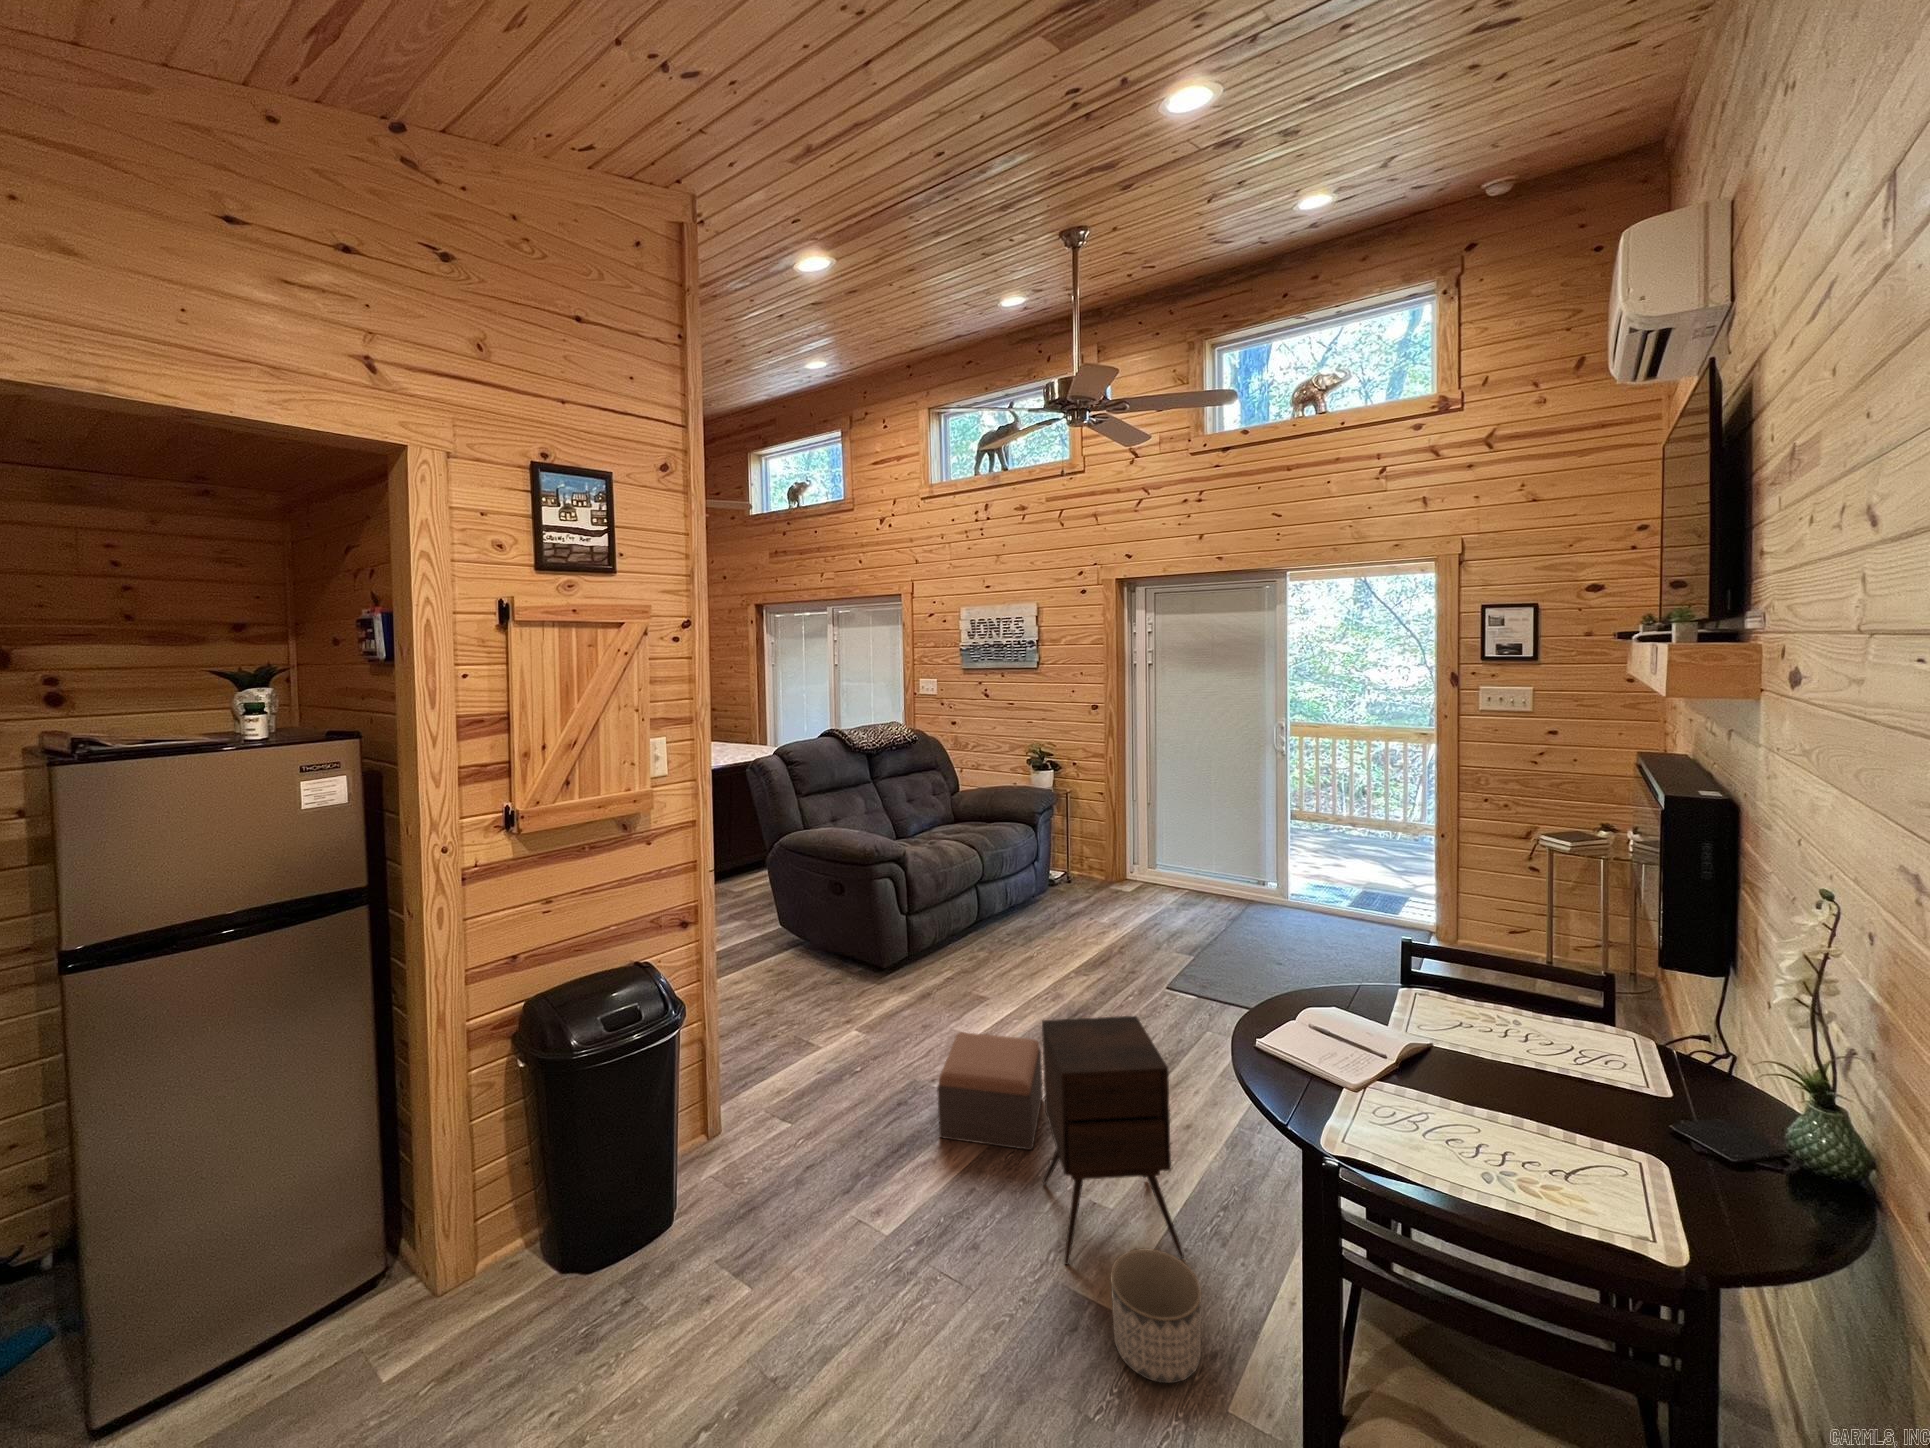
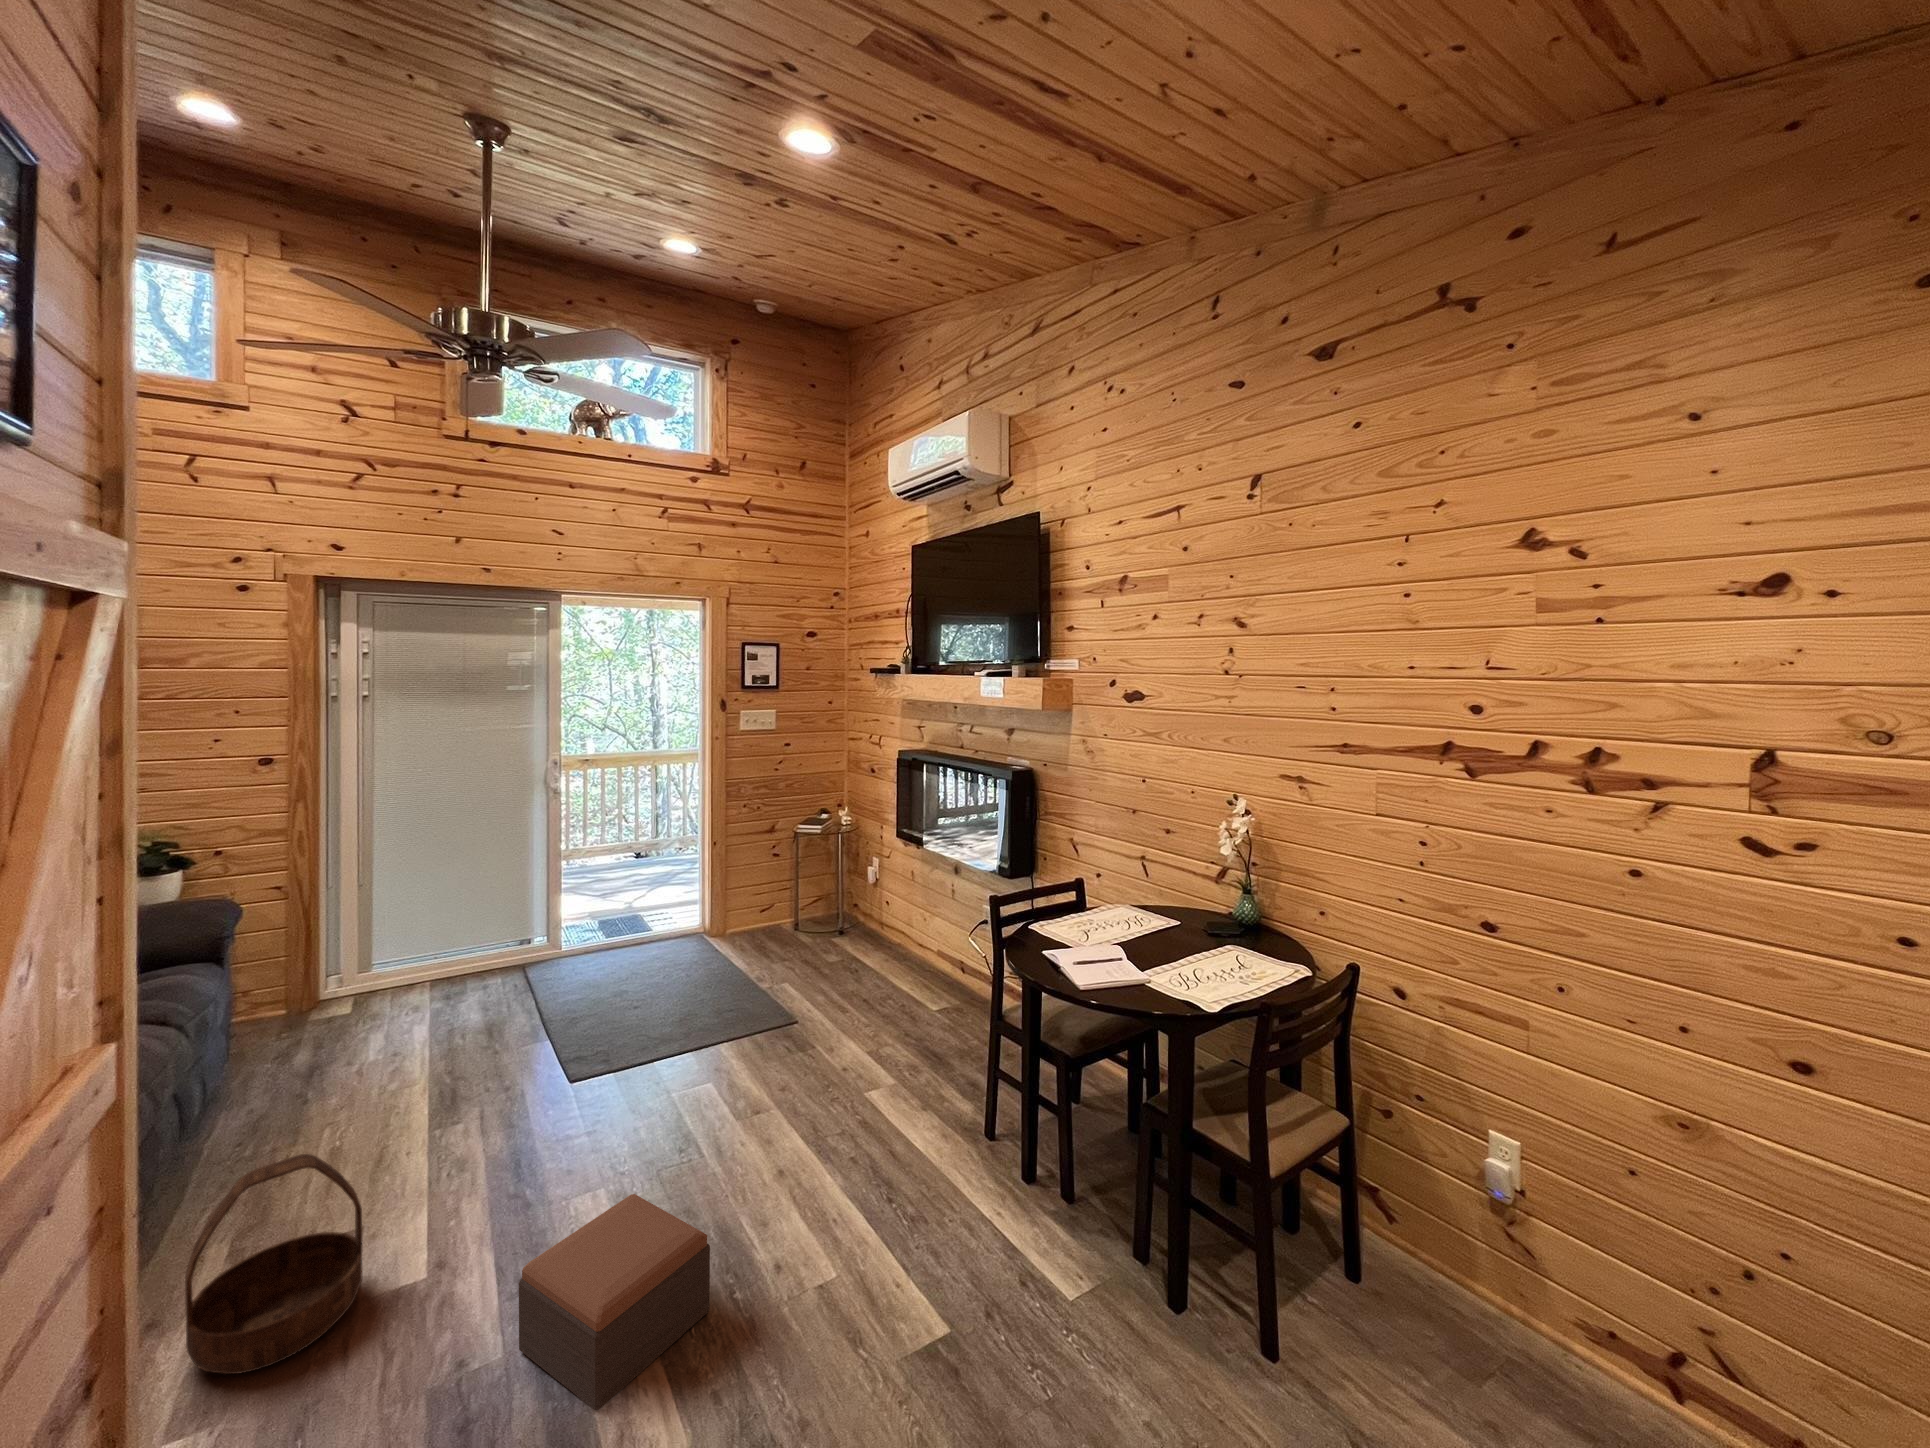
basket: none [894,916,966,1023] -> present [185,1154,362,1374]
side table: present [1042,1016,1184,1265] -> none [765,1065,923,1346]
planter: present [1111,1248,1201,1383] -> none [964,1223,1041,1340]

